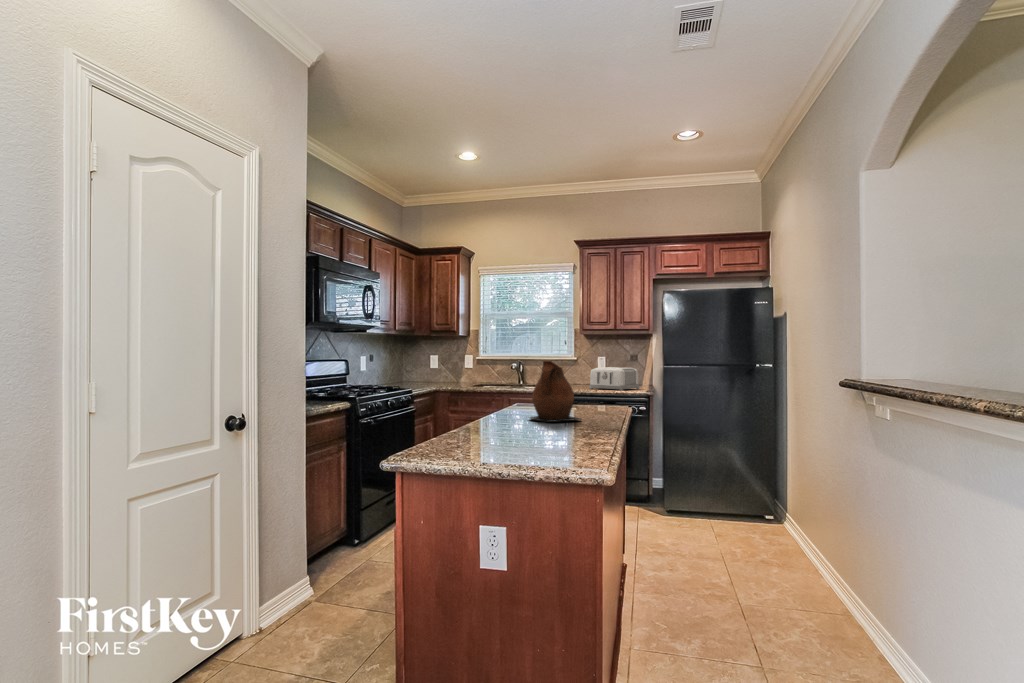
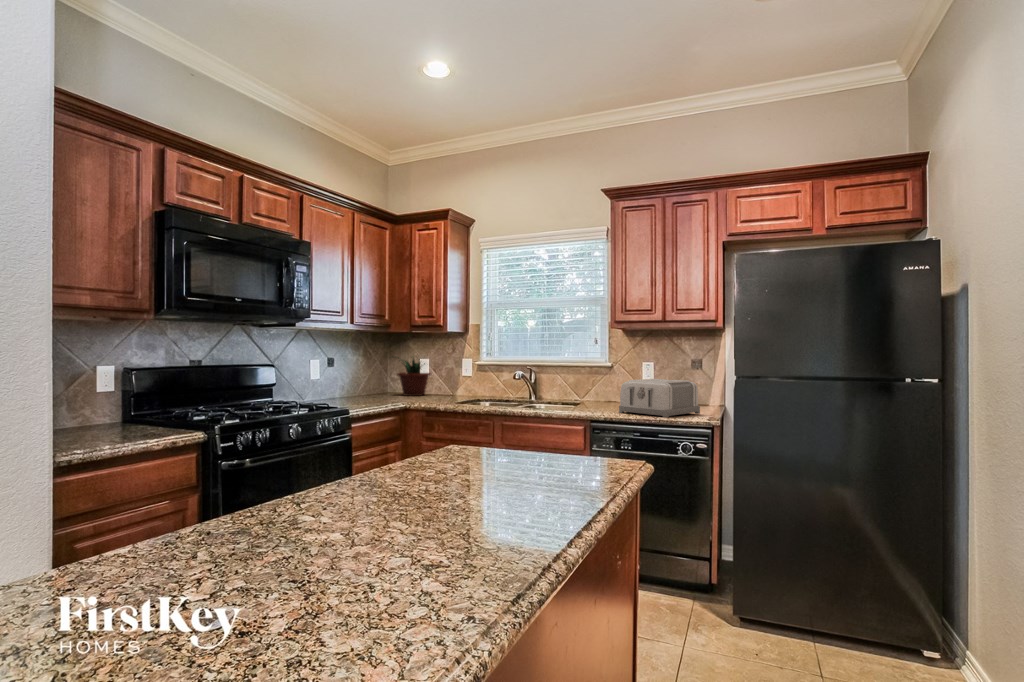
potted plant: none [409,353,440,383] -> present [397,357,431,396]
ceramic pitcher: present [530,361,581,422] -> none [293,396,425,564]

